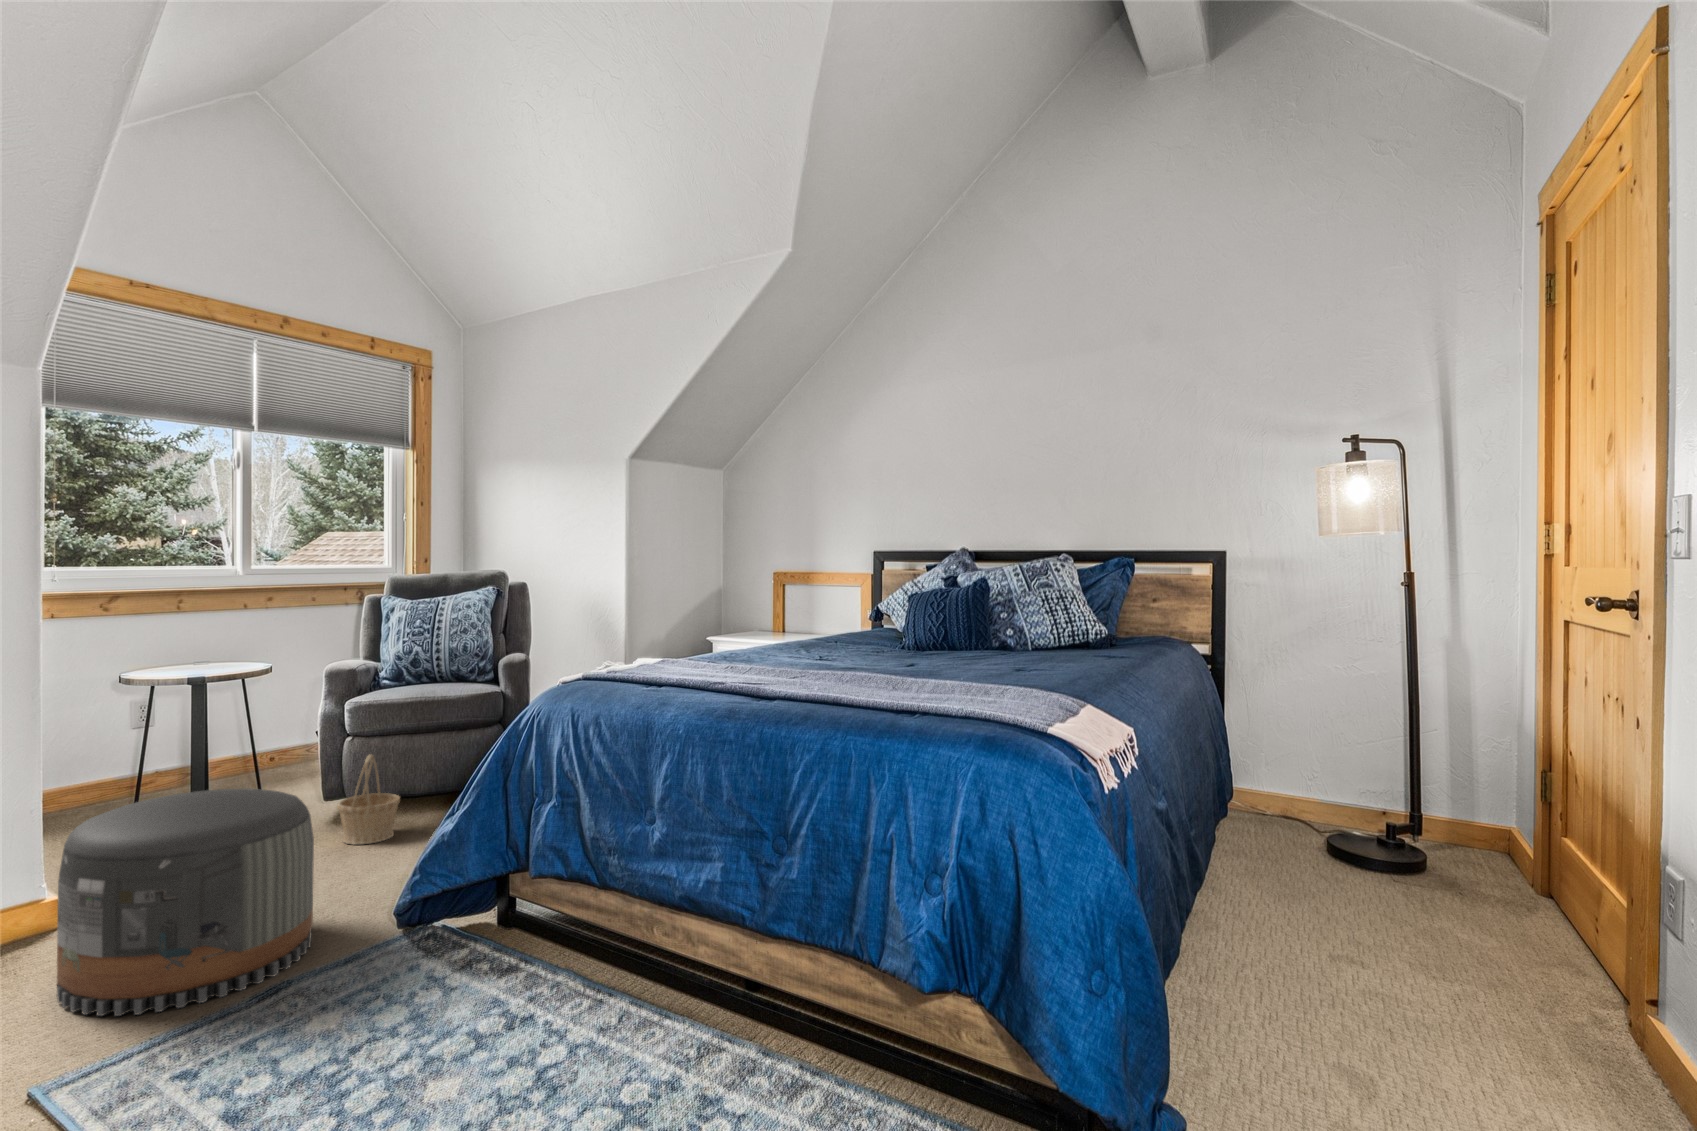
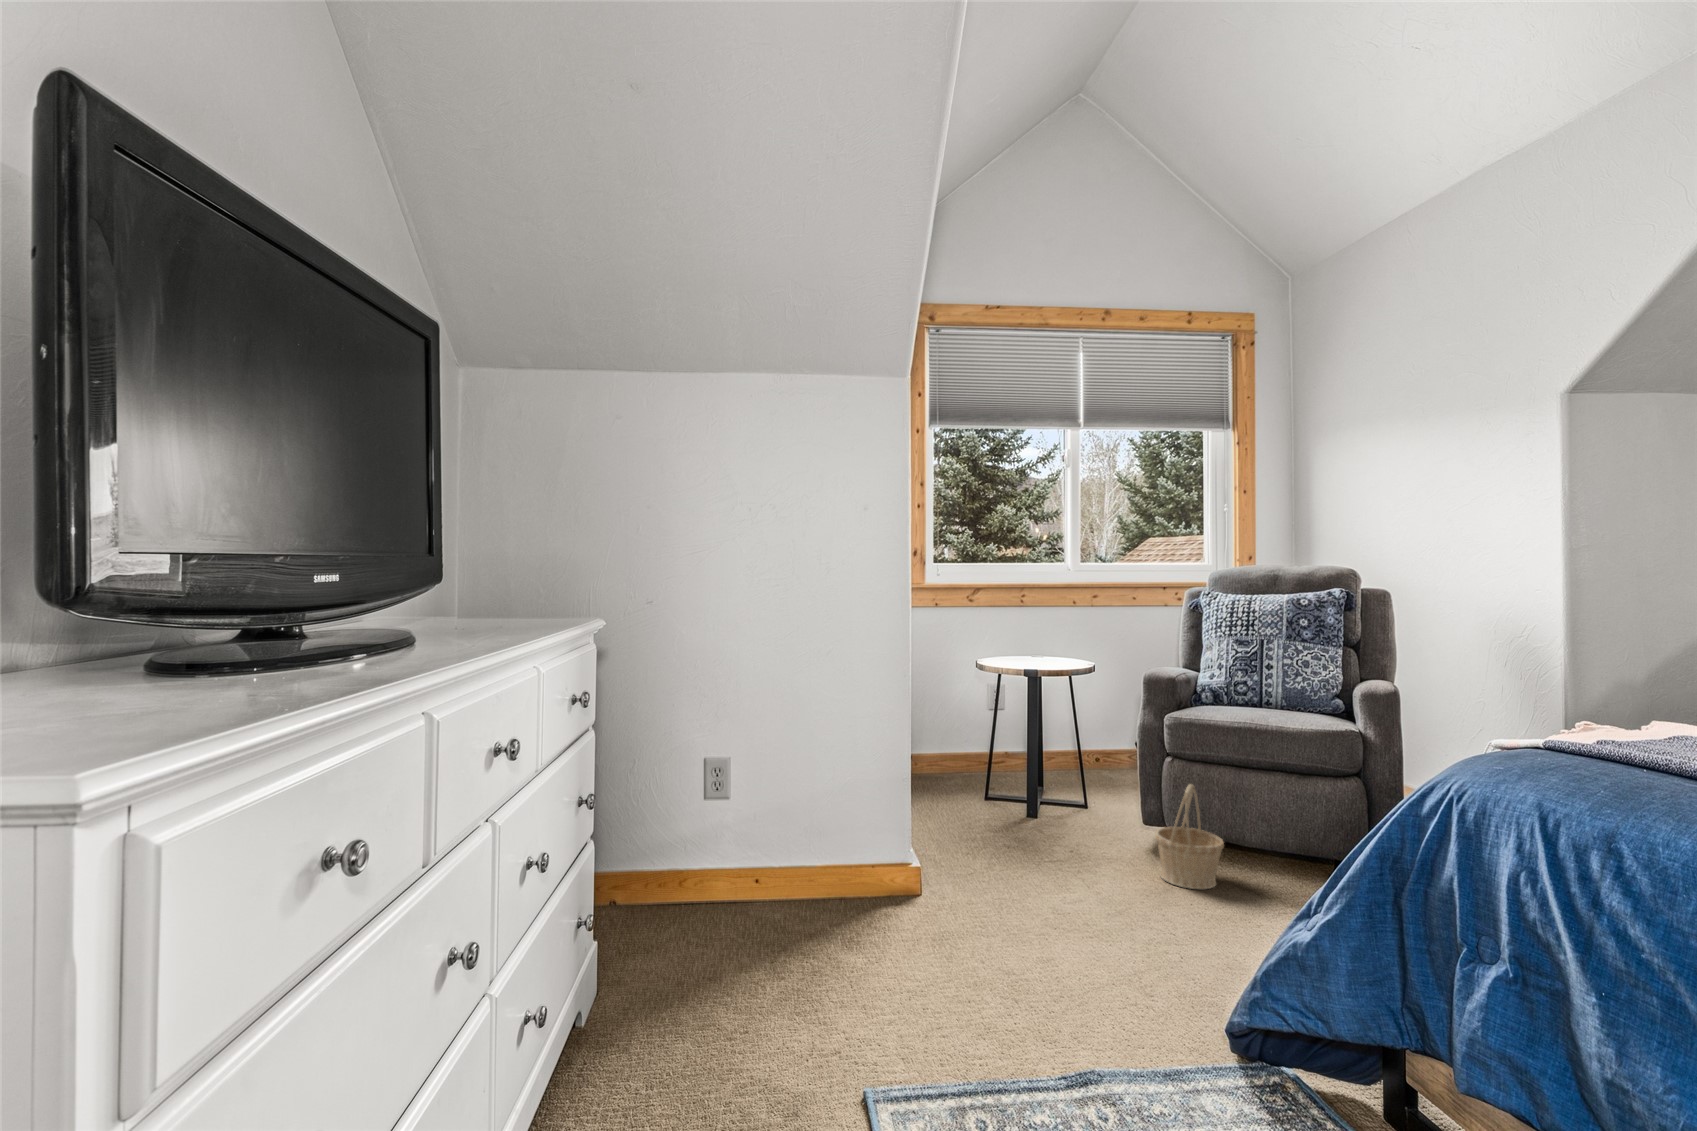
pouf: present [57,788,314,1016] -> none [902,799,1130,1055]

